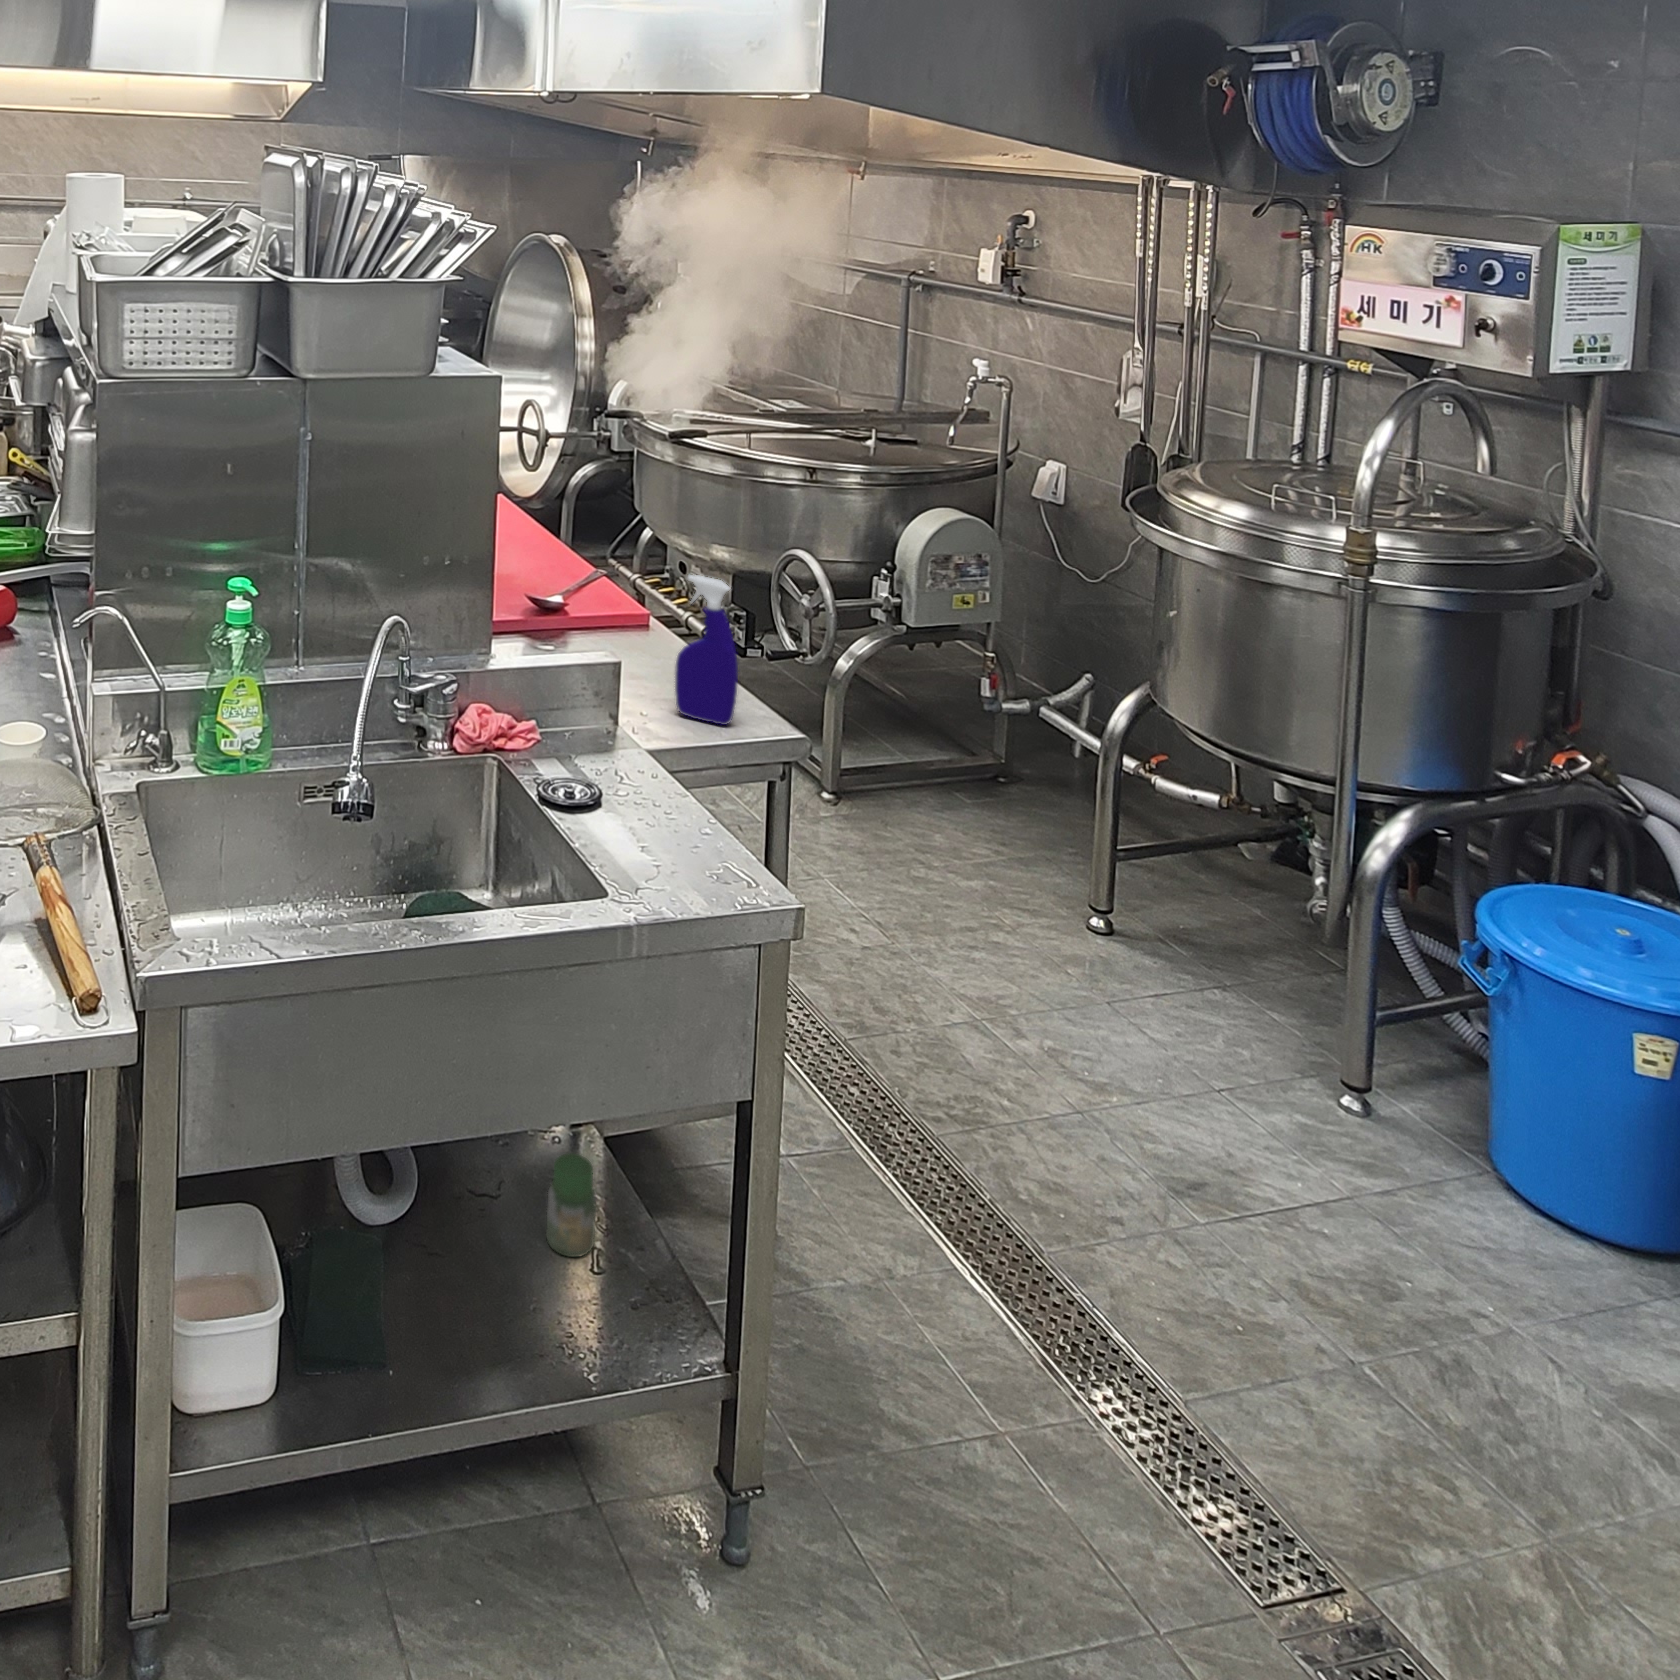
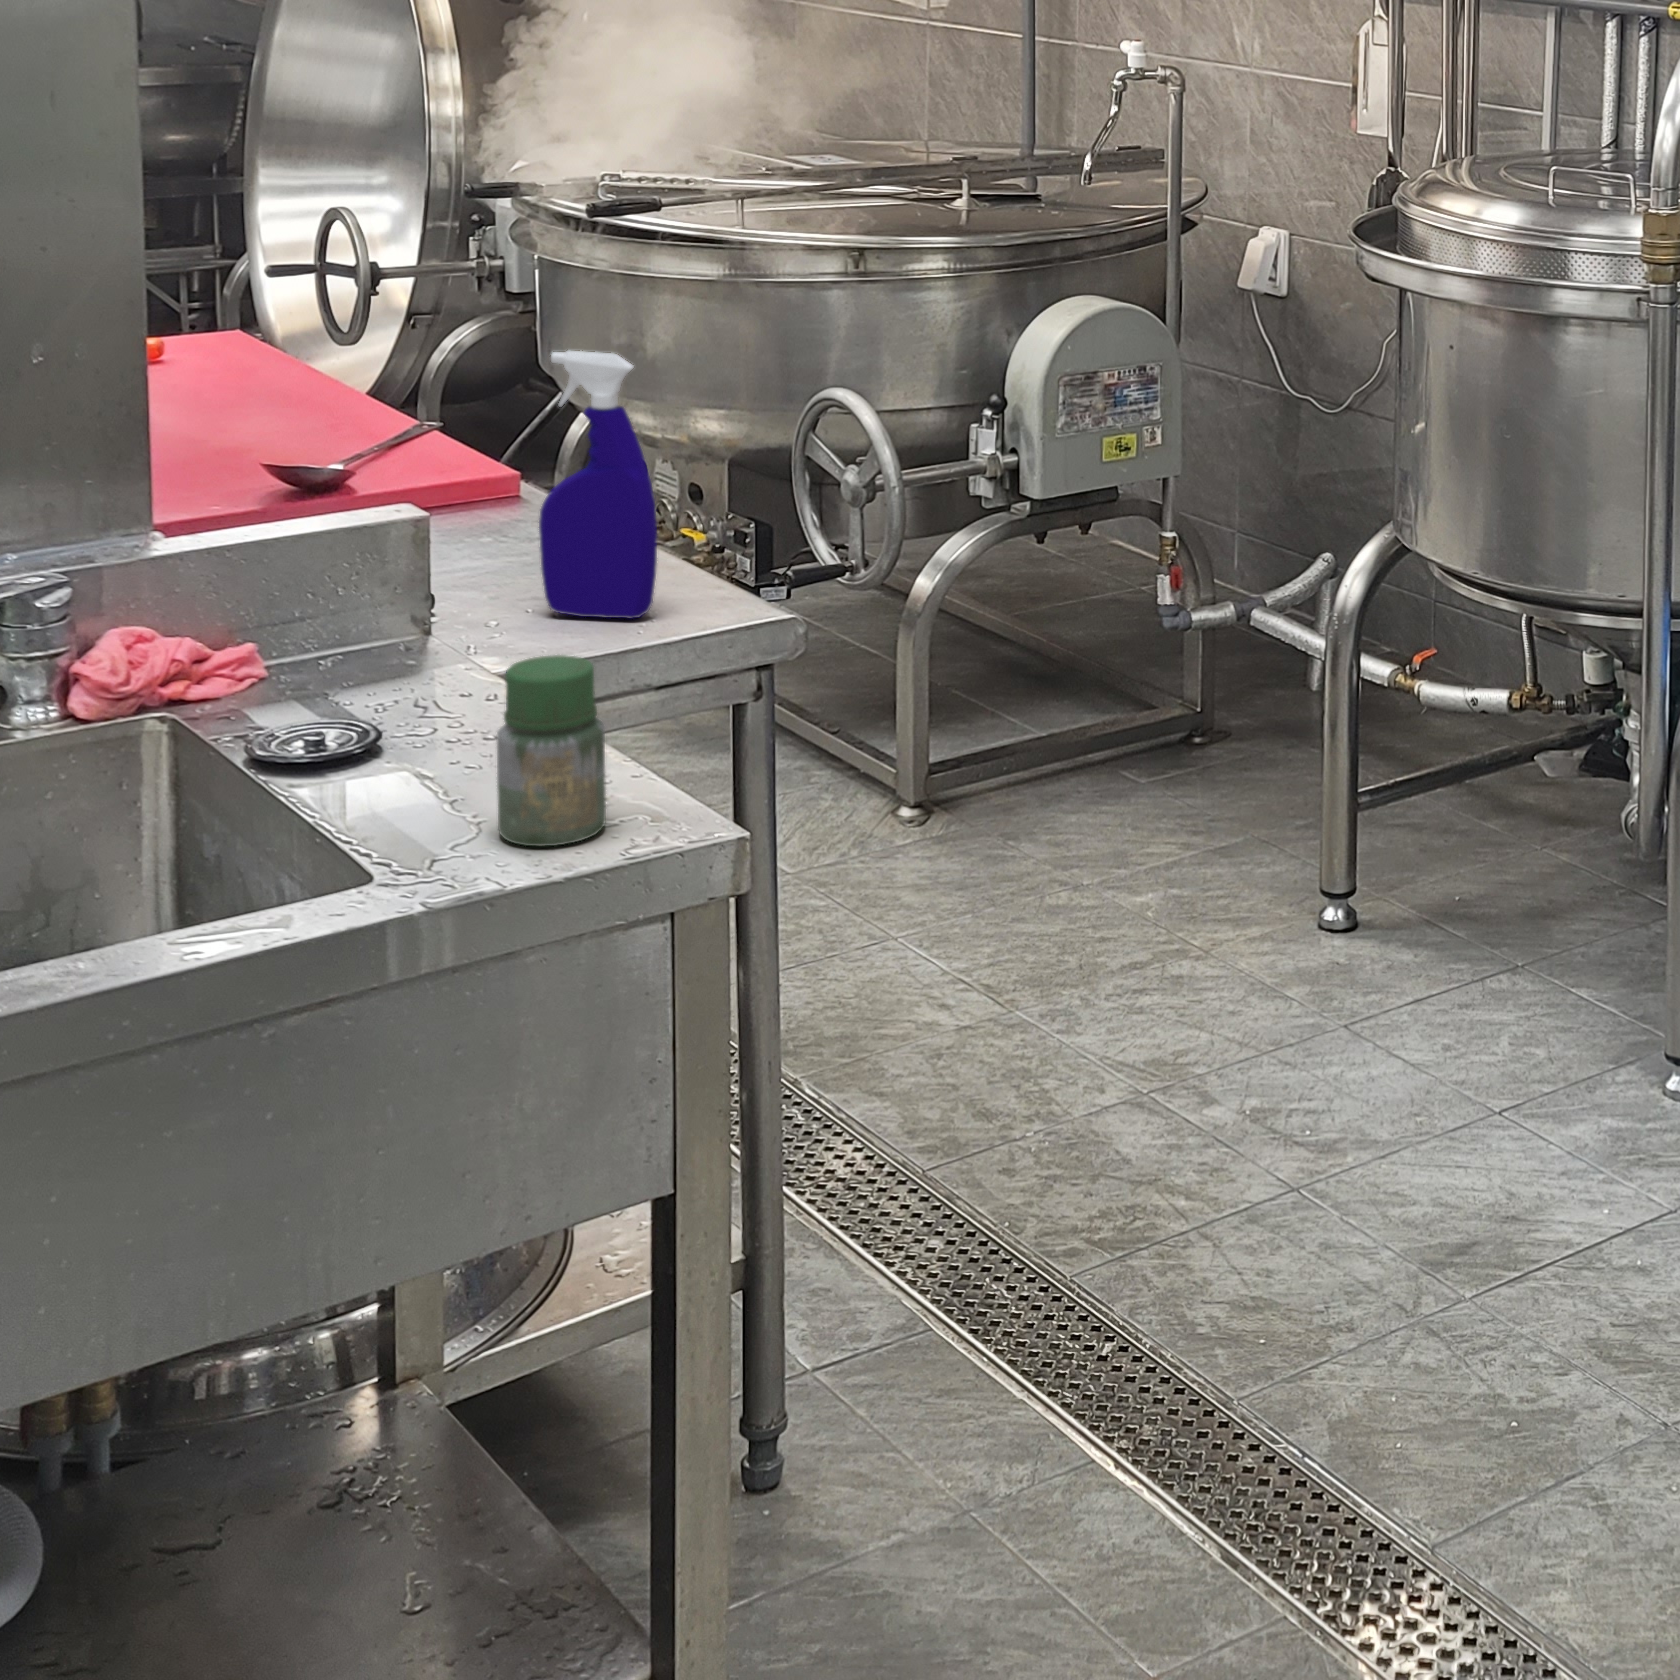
jar: present [546,1153,596,1257] -> present [497,655,606,846]

